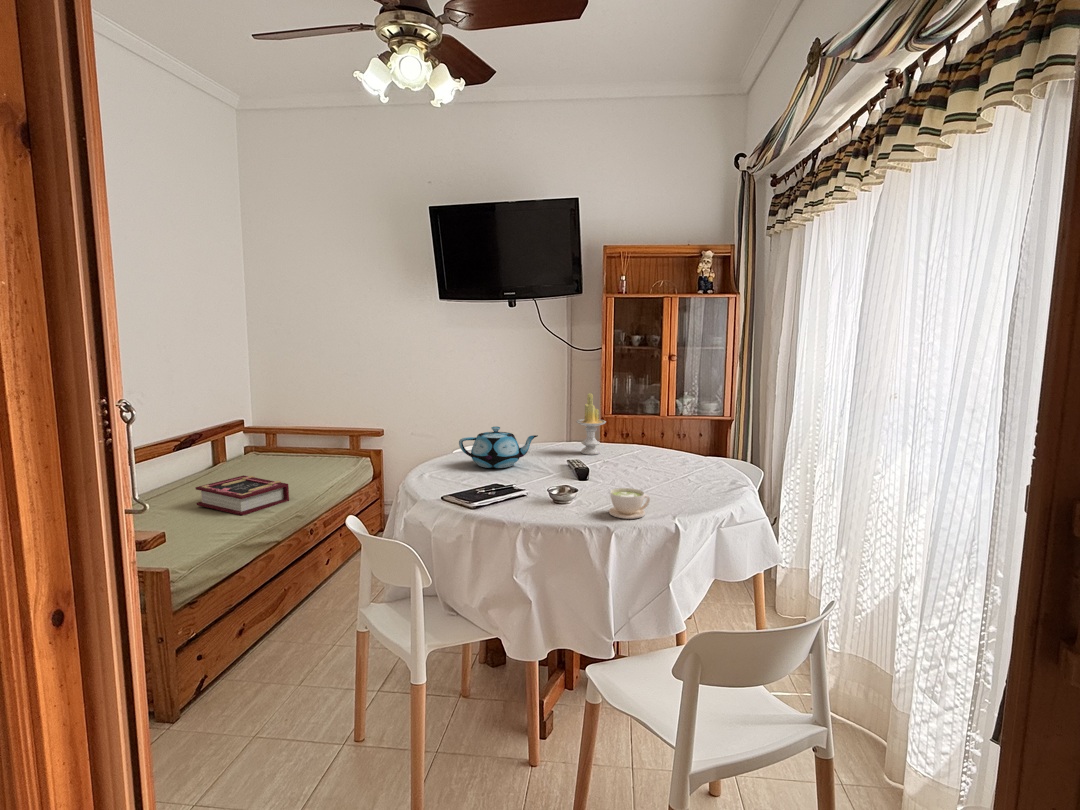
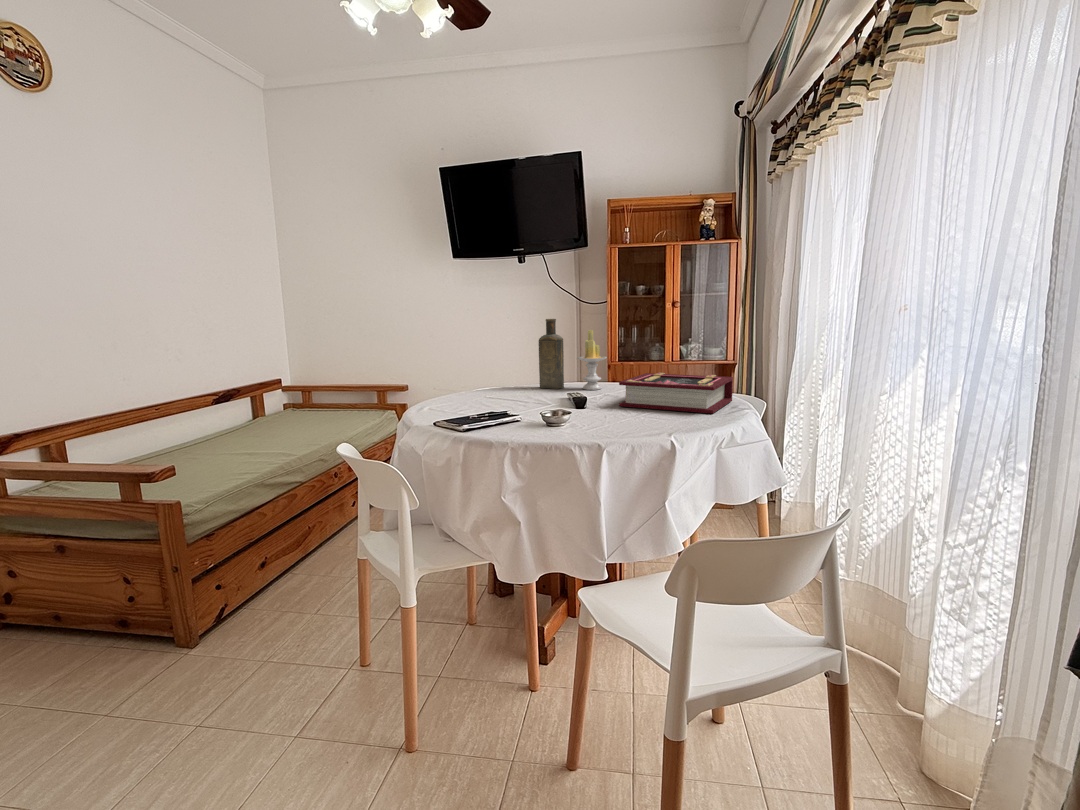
bottle: none [535,380,562,452] -> present [539,319,564,389]
teapot: present [459,427,538,468] -> none [460,361,537,401]
book: present [196,475,289,516] -> present [619,373,733,414]
coffee cup: present [609,488,650,519] -> none [601,408,645,437]

